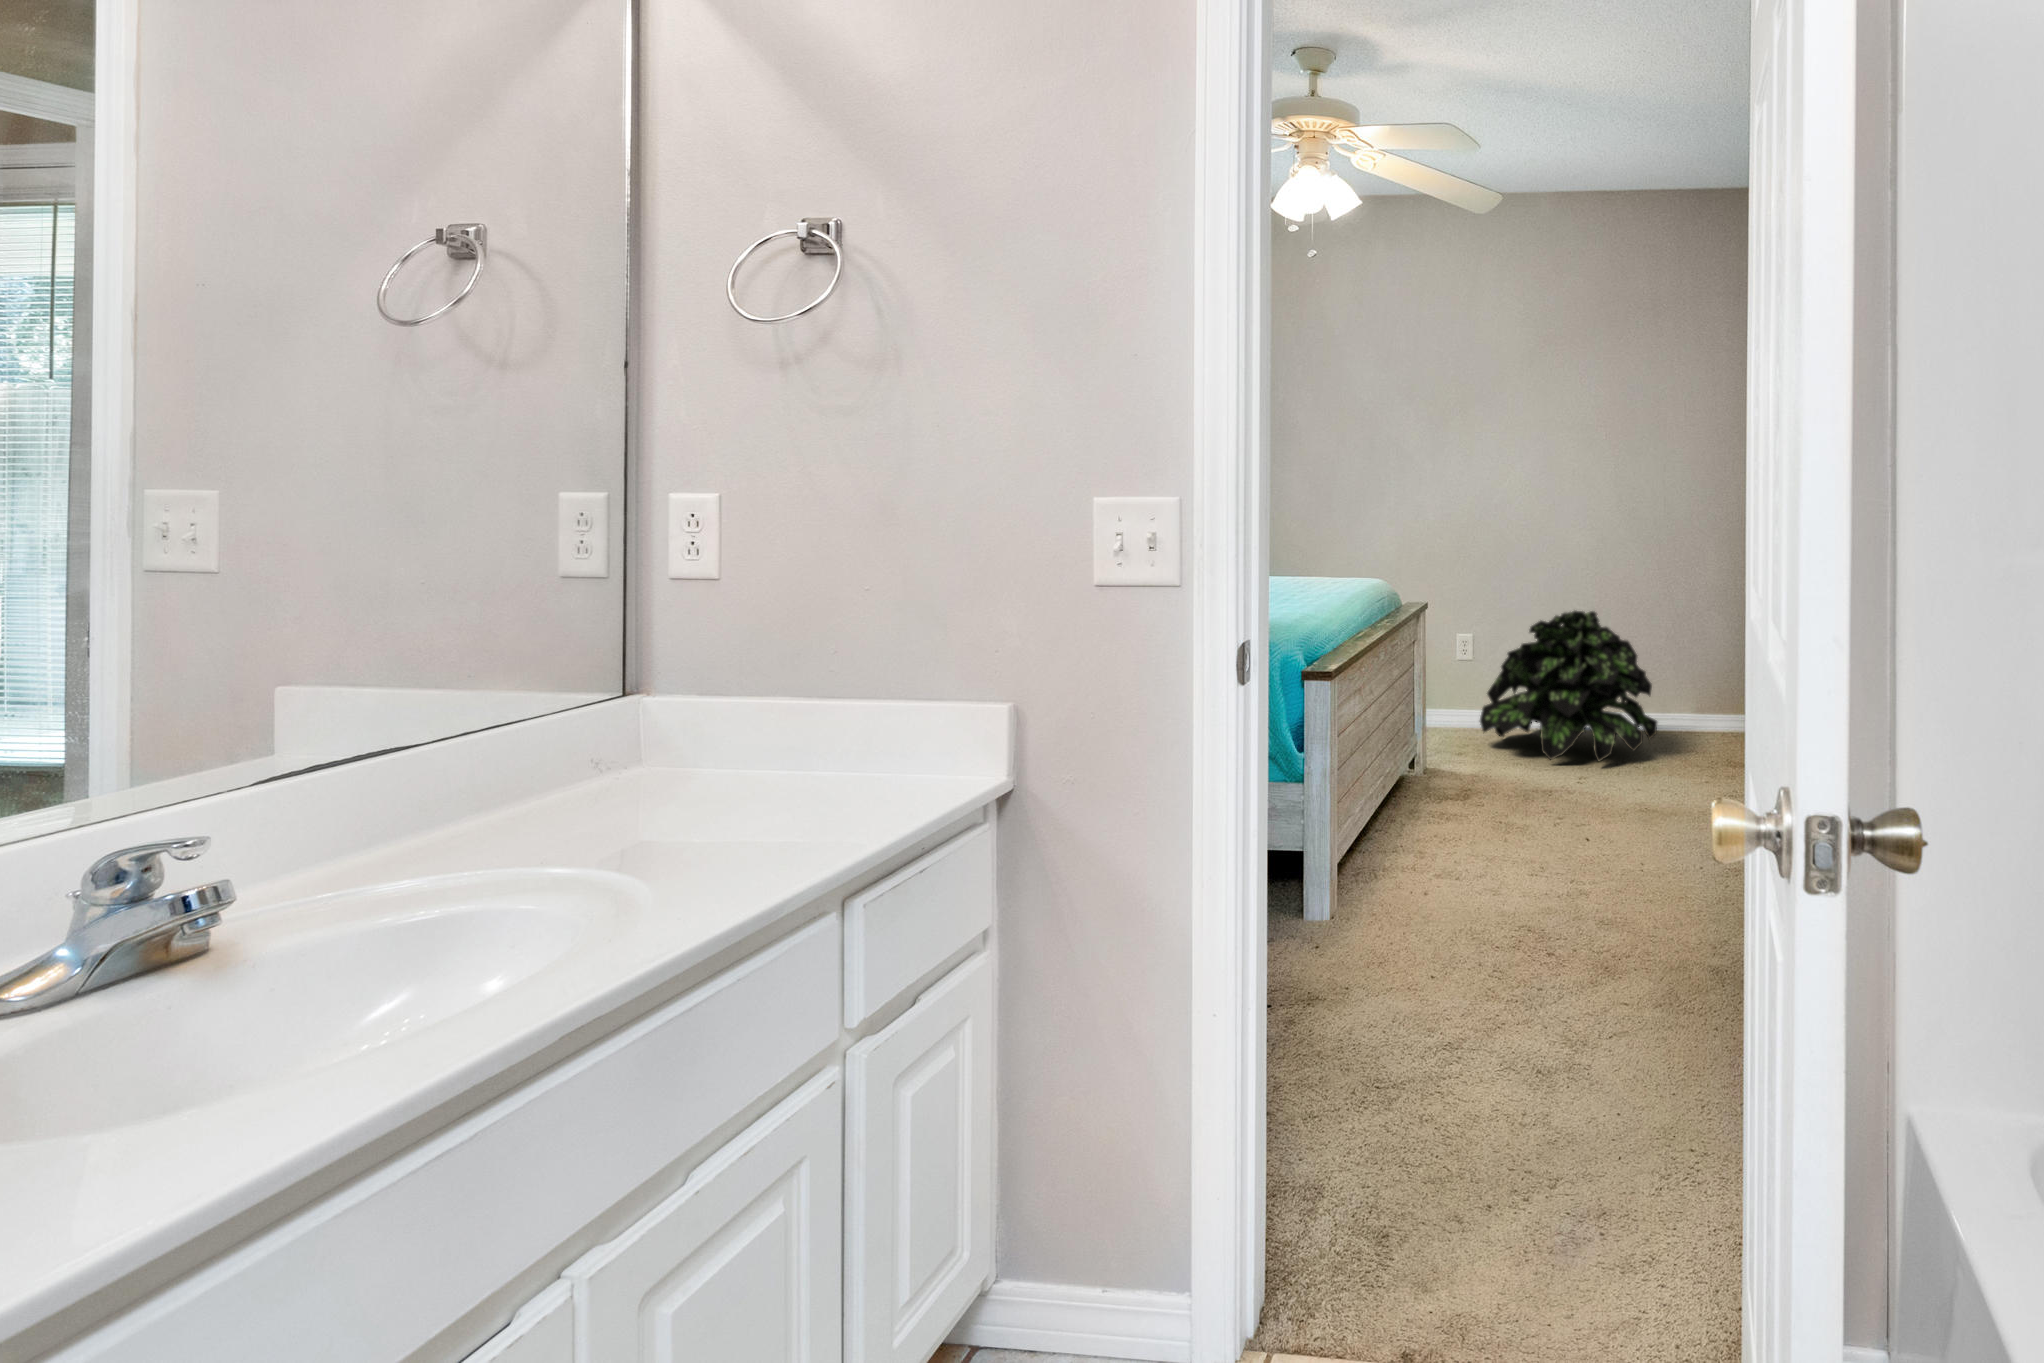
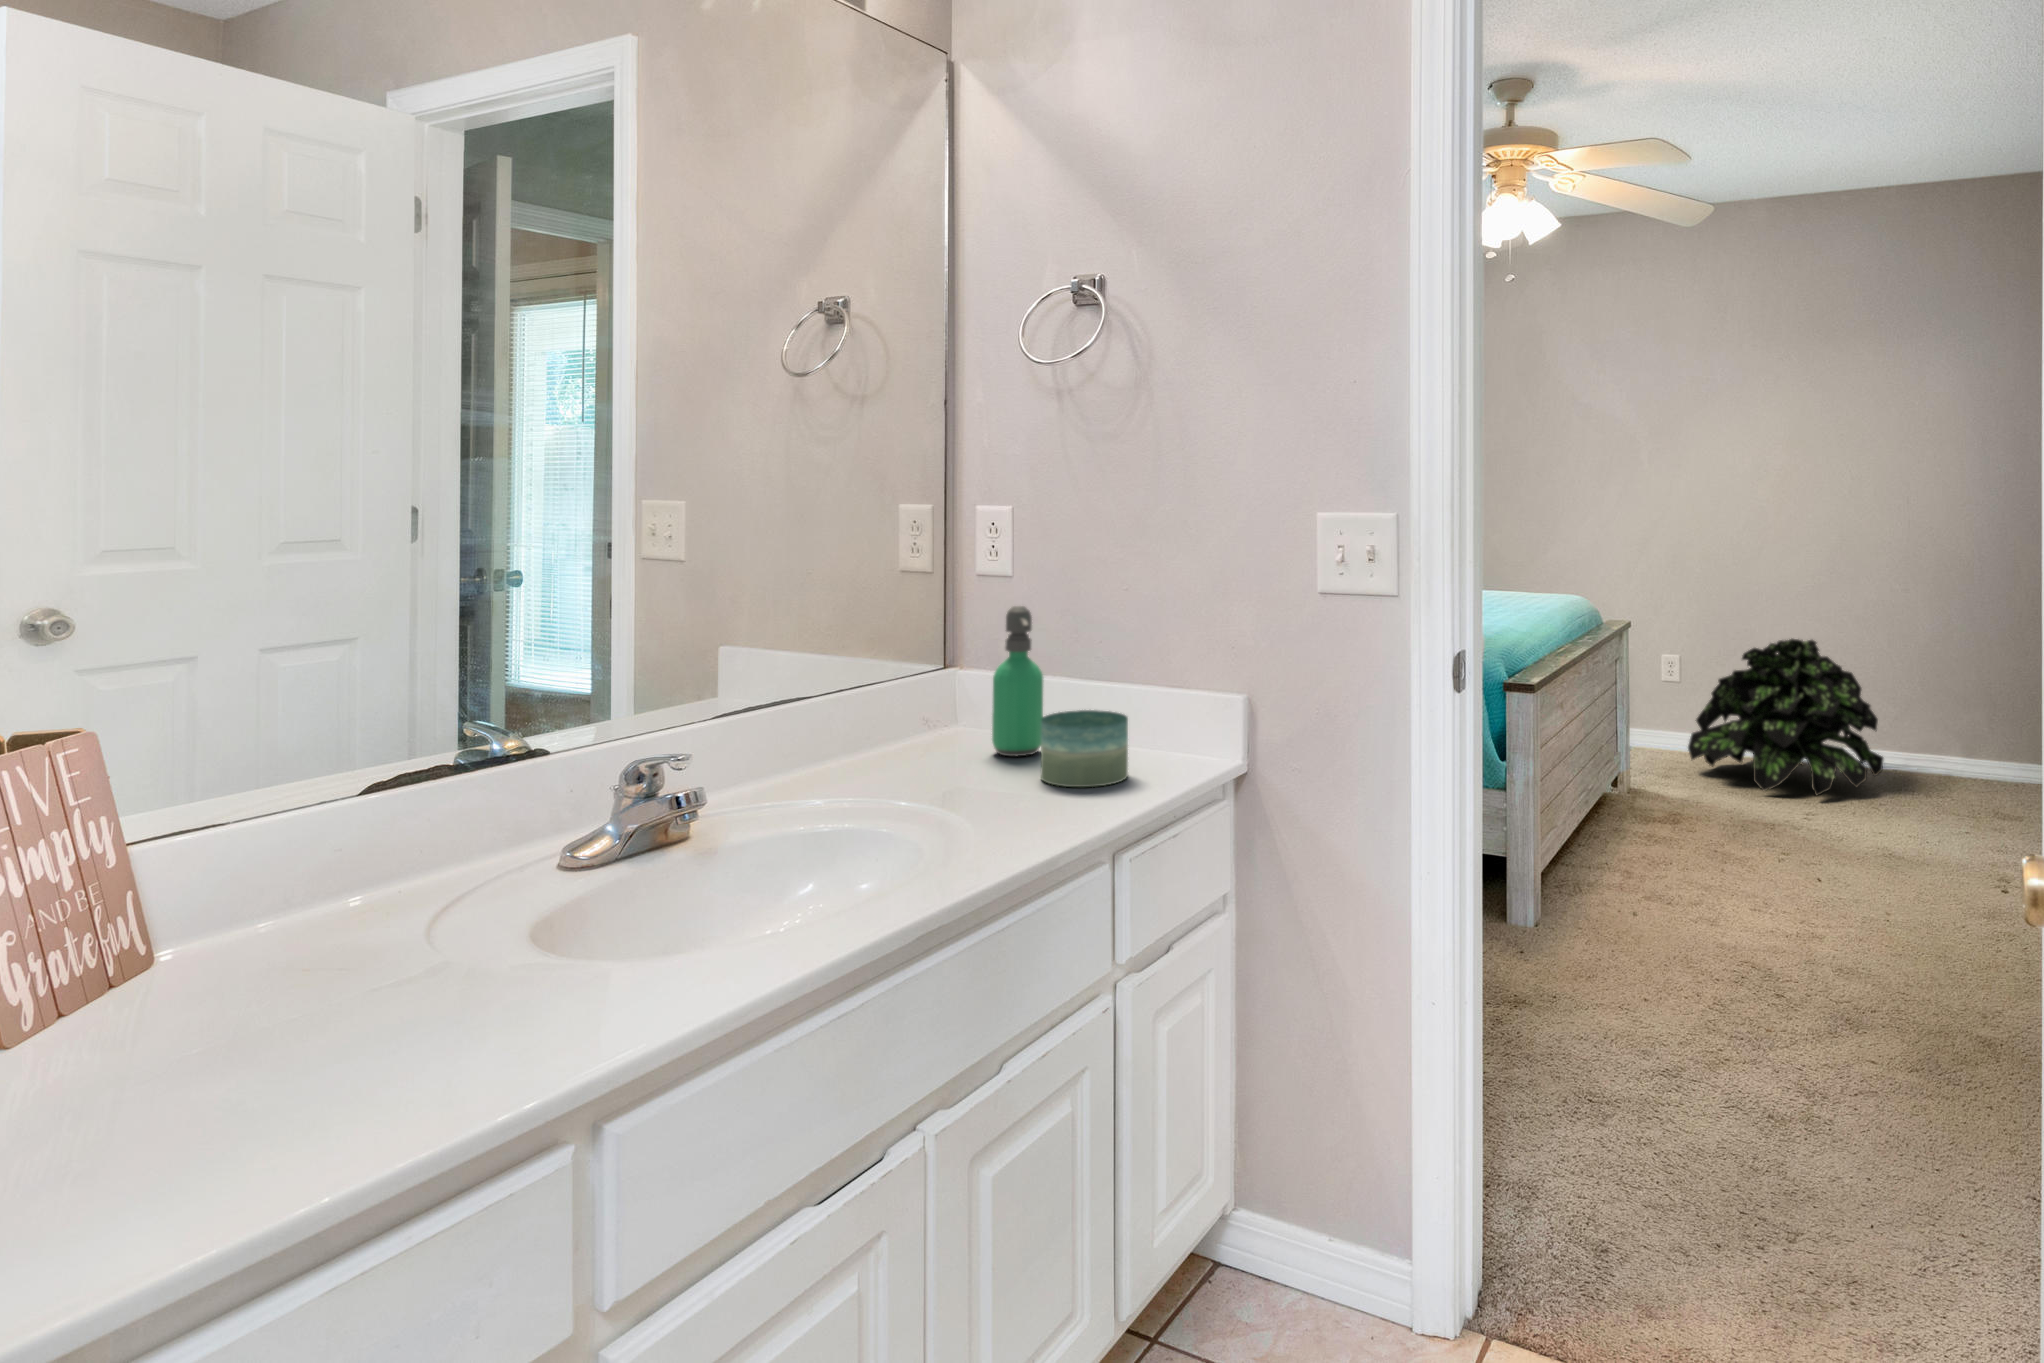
soap dispenser: none [688,609,755,795] -> present [992,606,1043,756]
candle: none [742,734,855,834] -> present [1041,710,1128,787]

